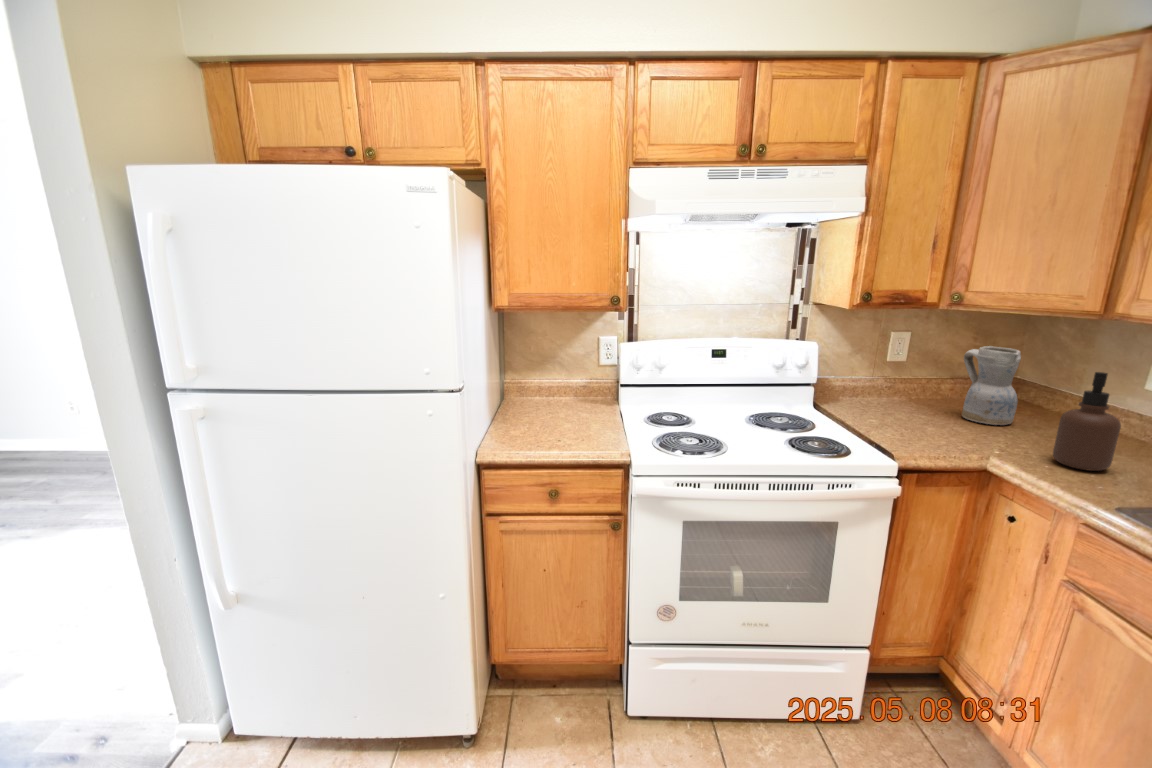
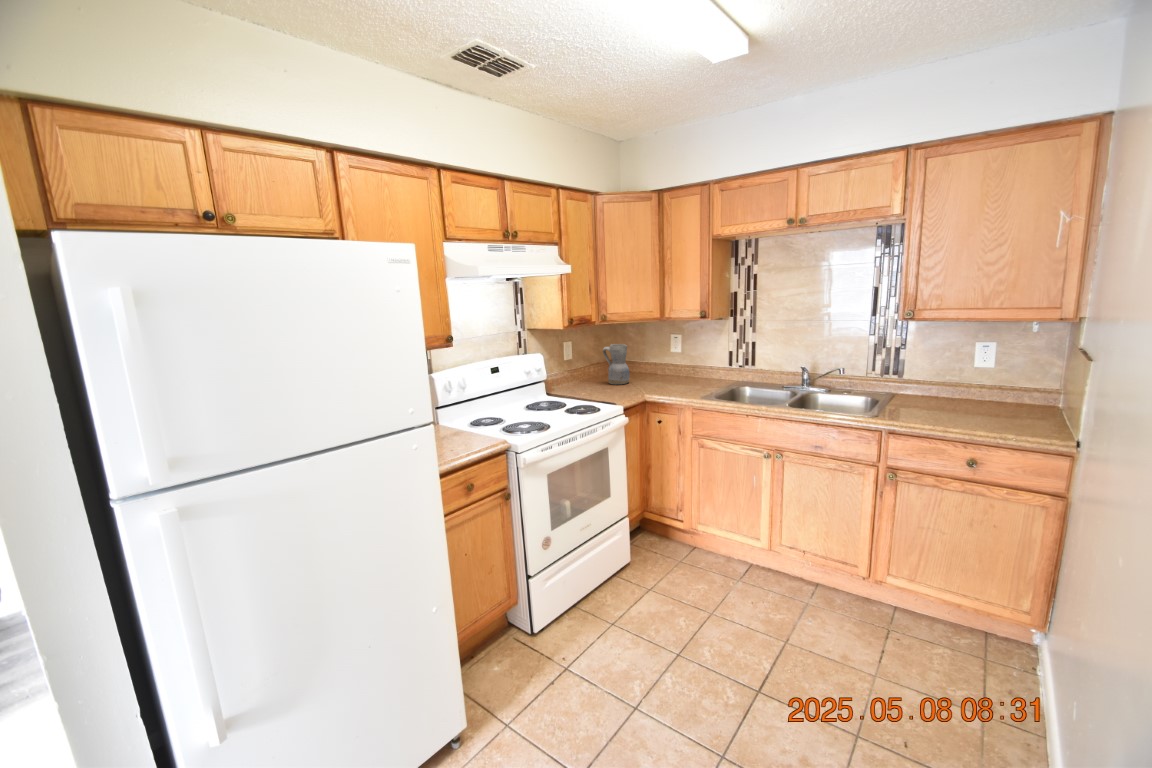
soap dispenser: present [1053,372,1121,471] -> none [659,348,678,391]

